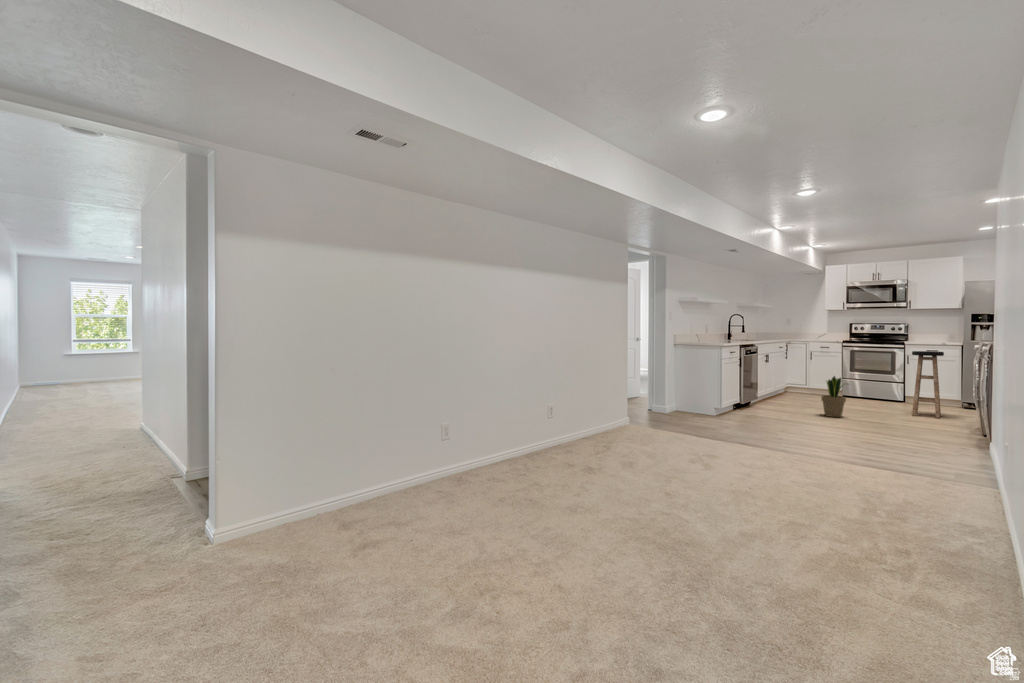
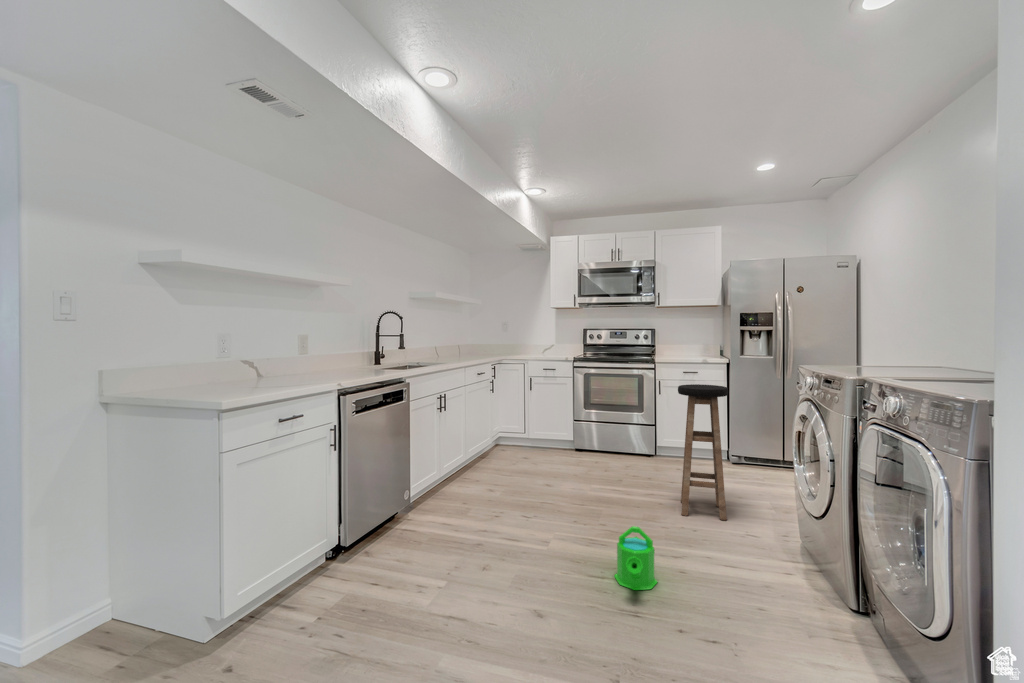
potted plant: present [821,376,846,417] -> none [519,461,575,566]
watering can: none [869,400,891,424] -> present [615,526,657,590]

